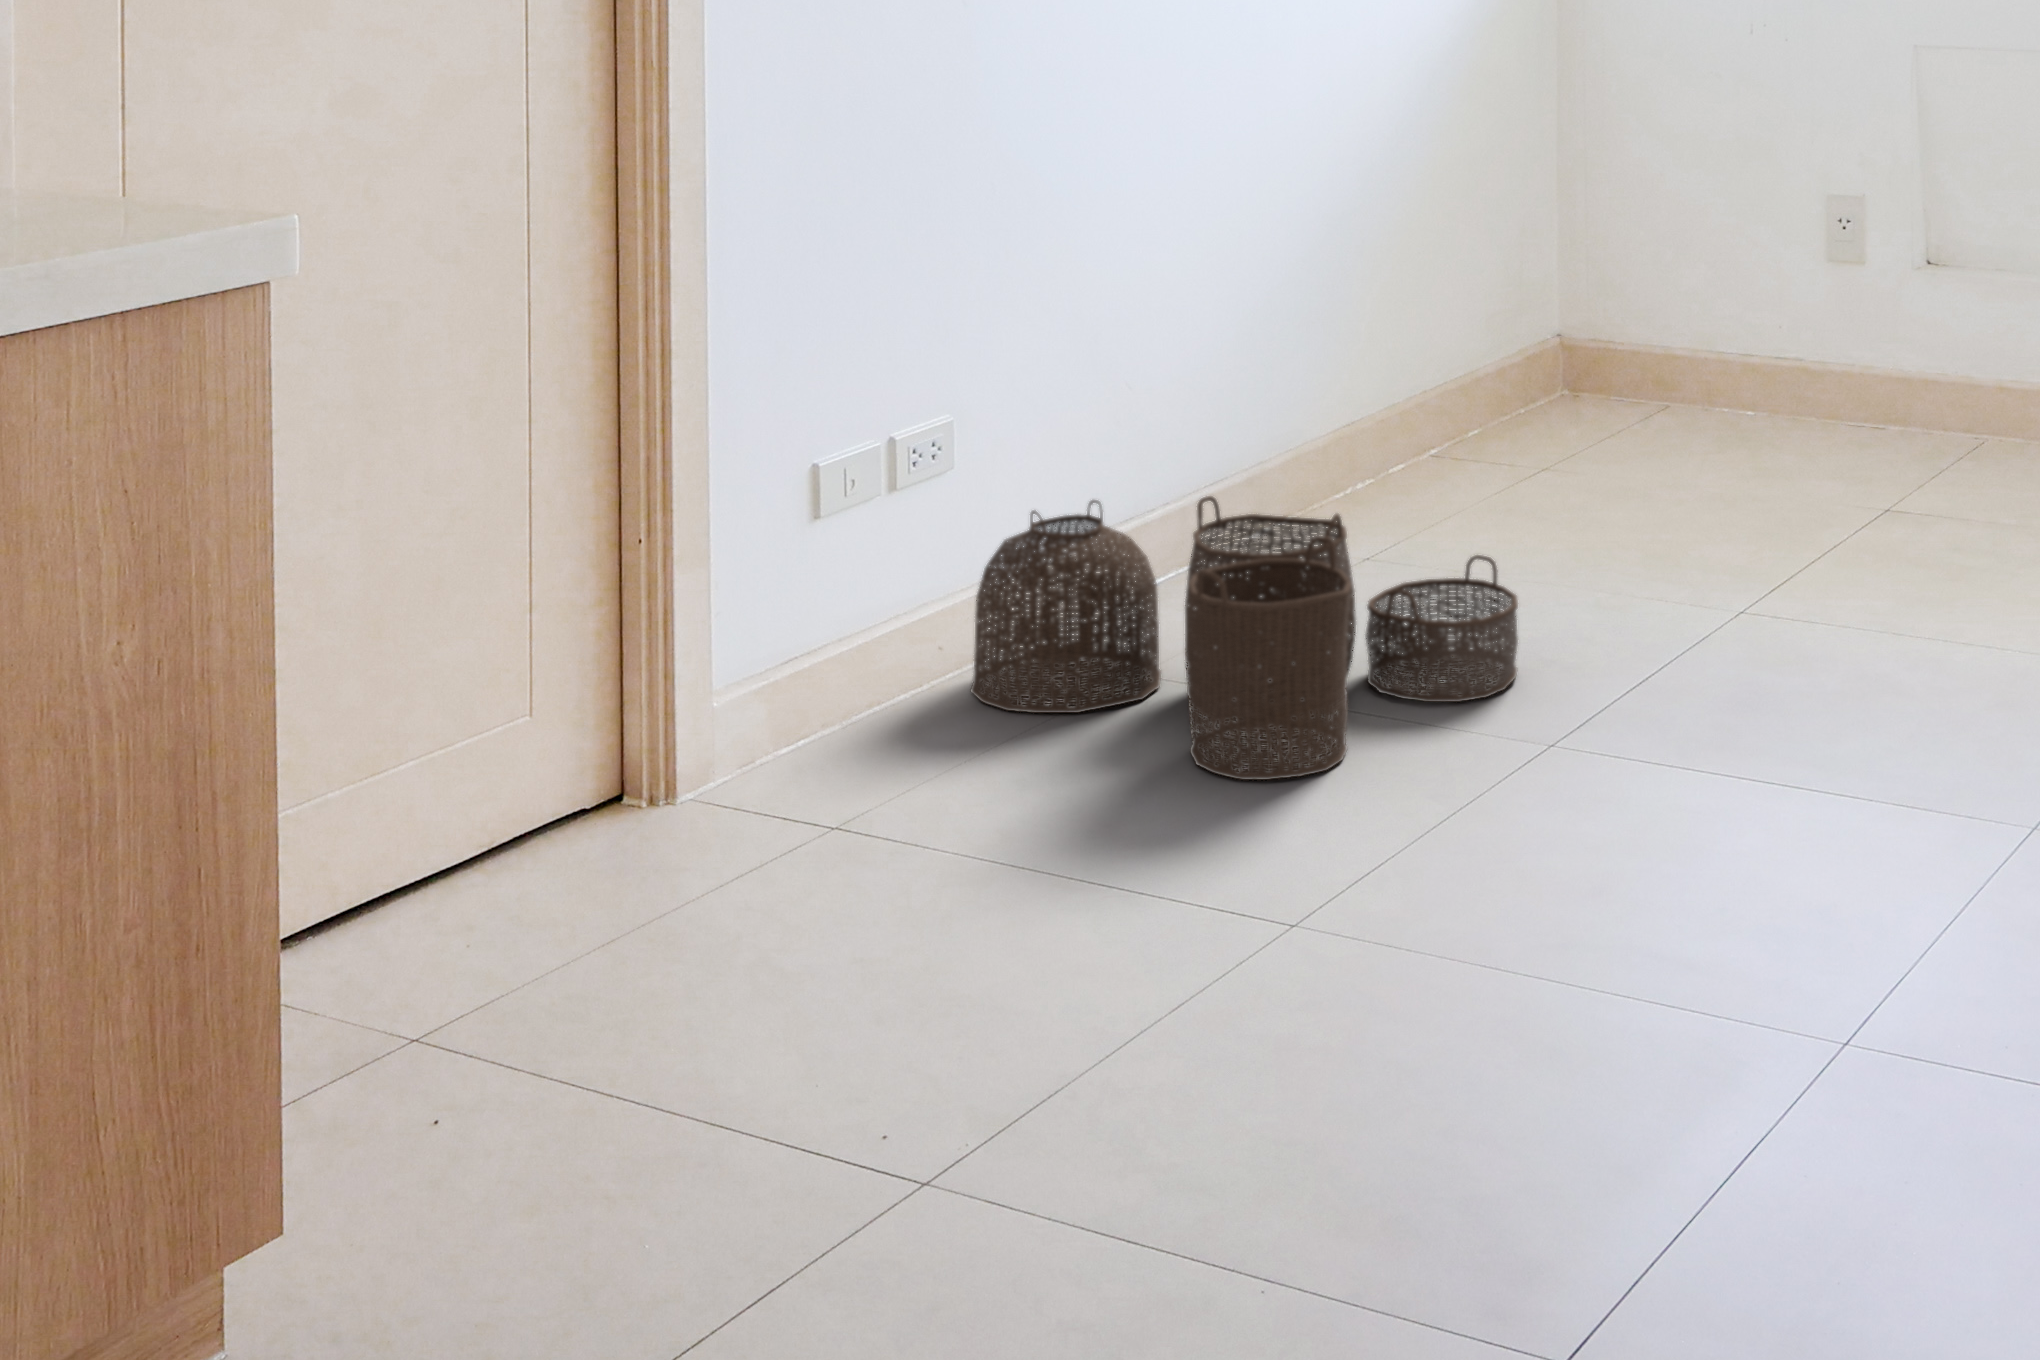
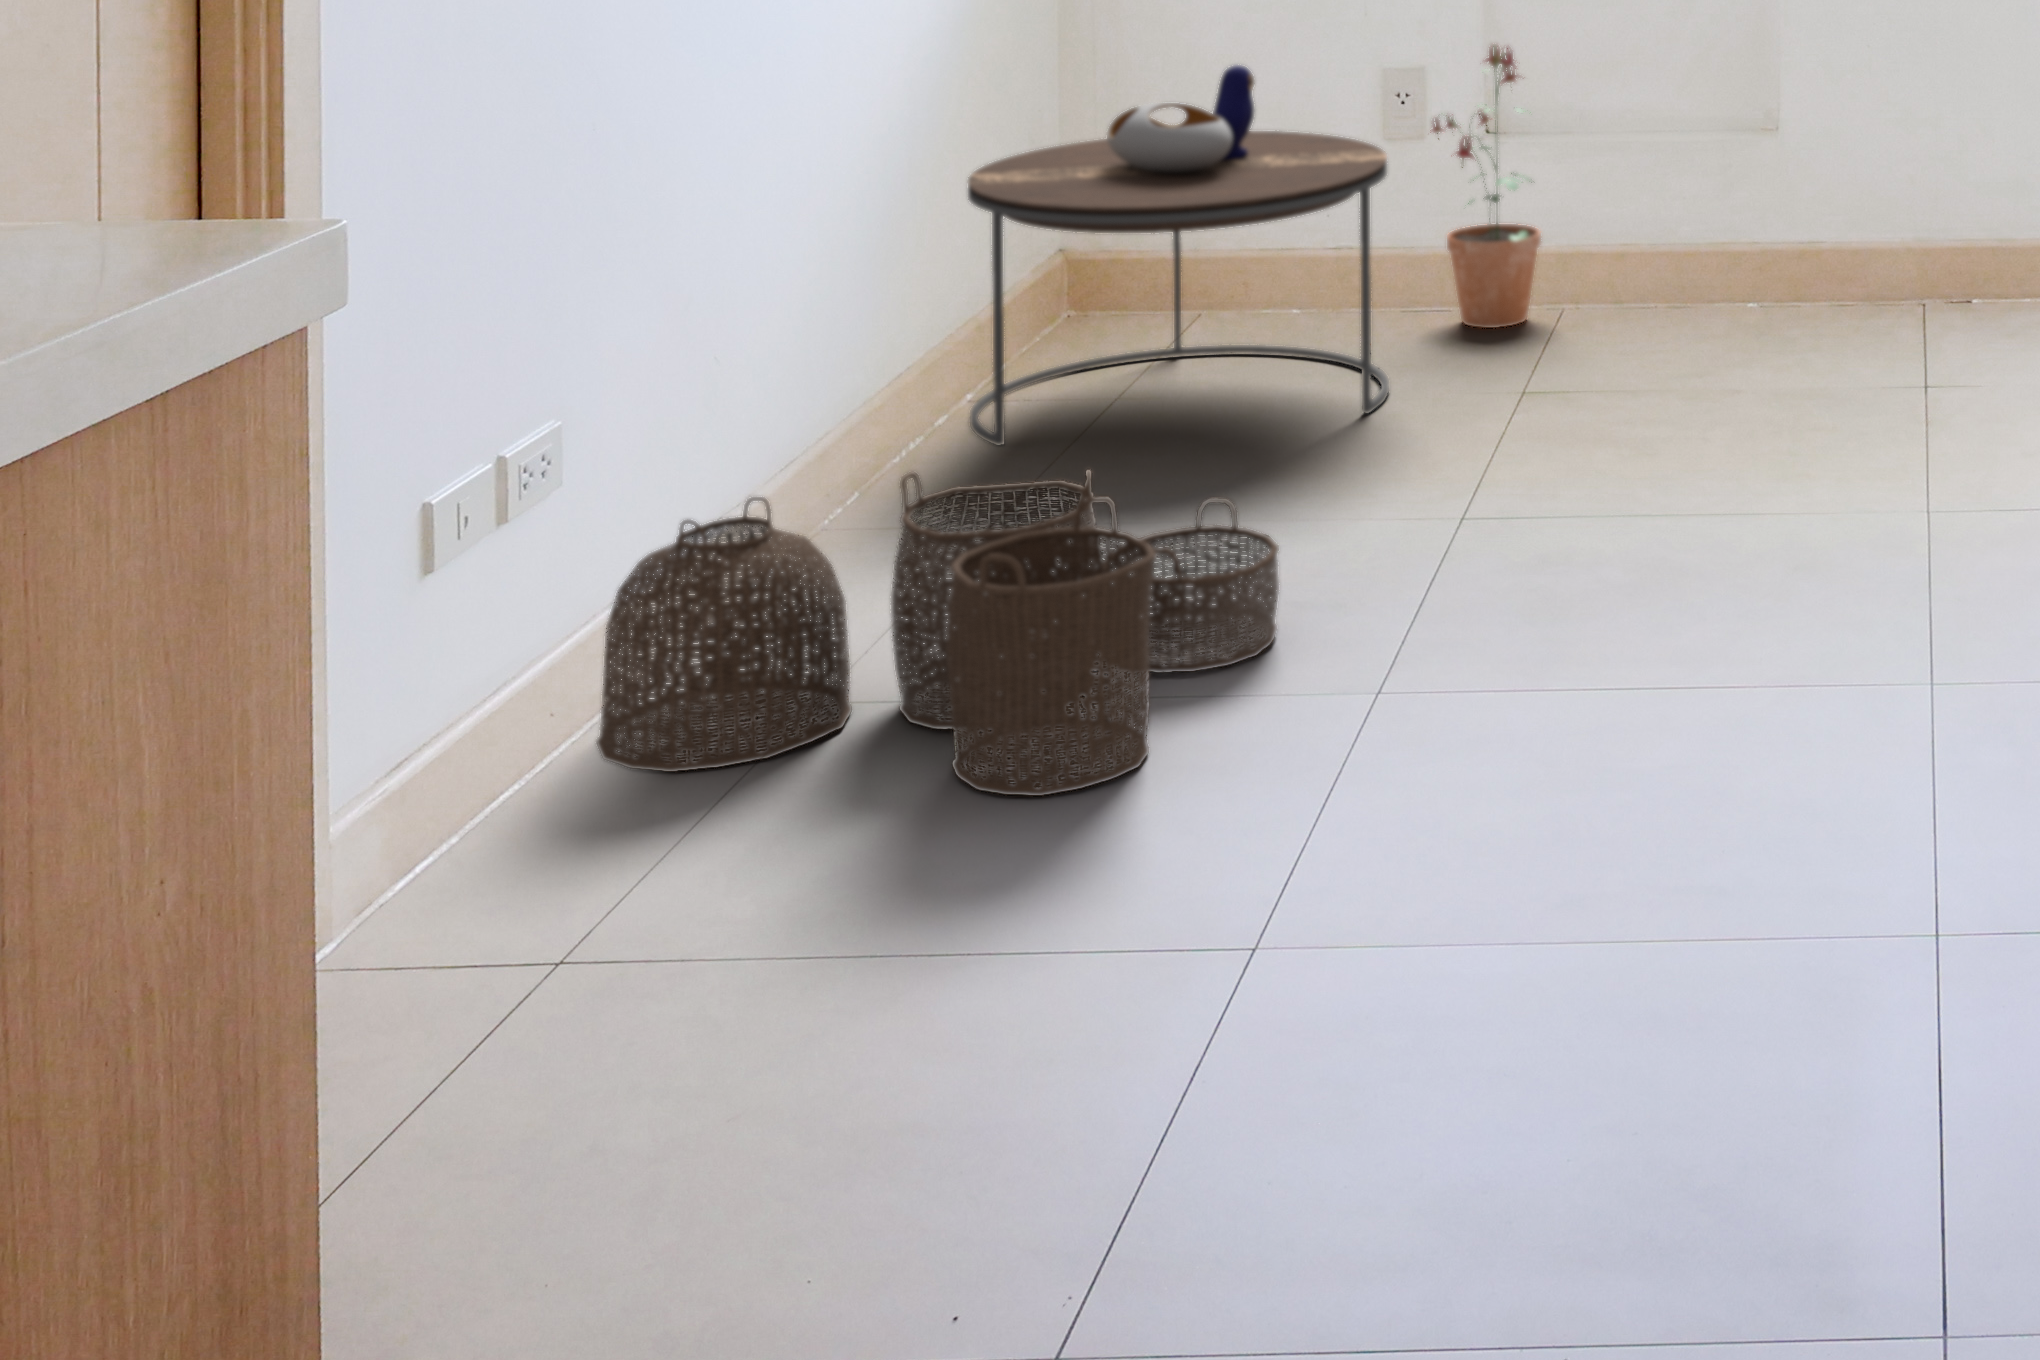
potted plant: none [1867,175,1963,444] -> present [1430,44,1541,328]
side table: none [1417,178,1780,506] -> present [968,65,1389,445]

